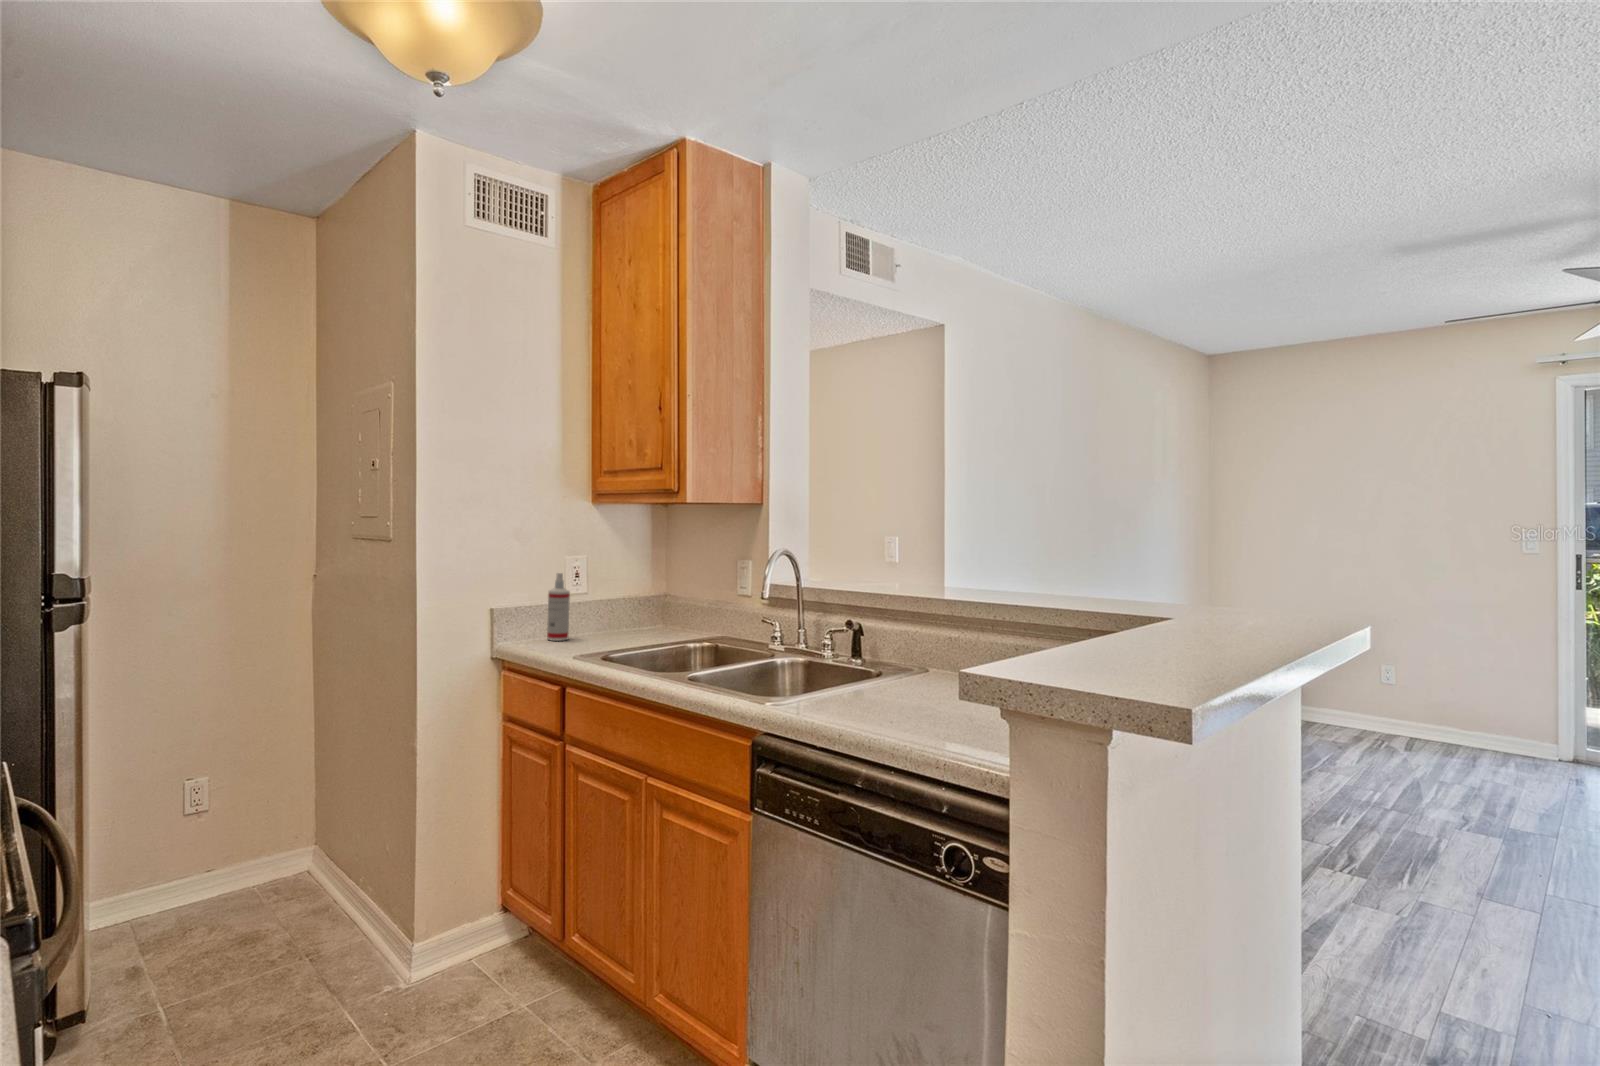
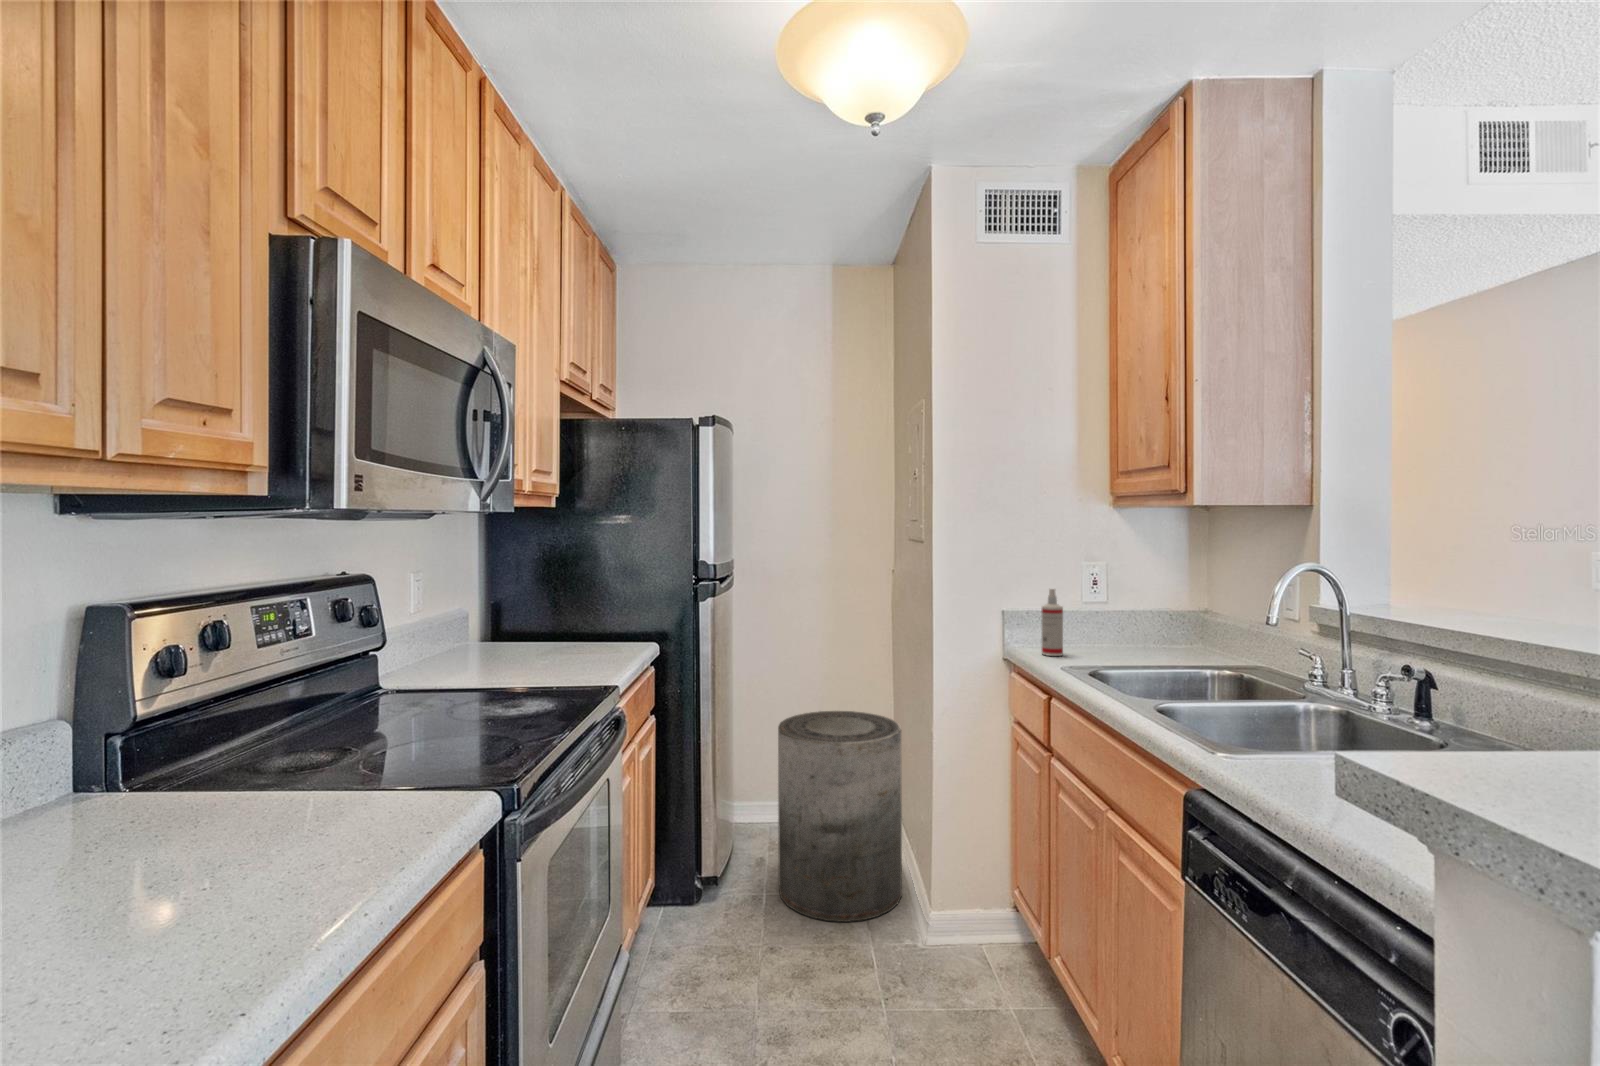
trash can: none [165,734,360,1015] -> present [778,711,902,922]

